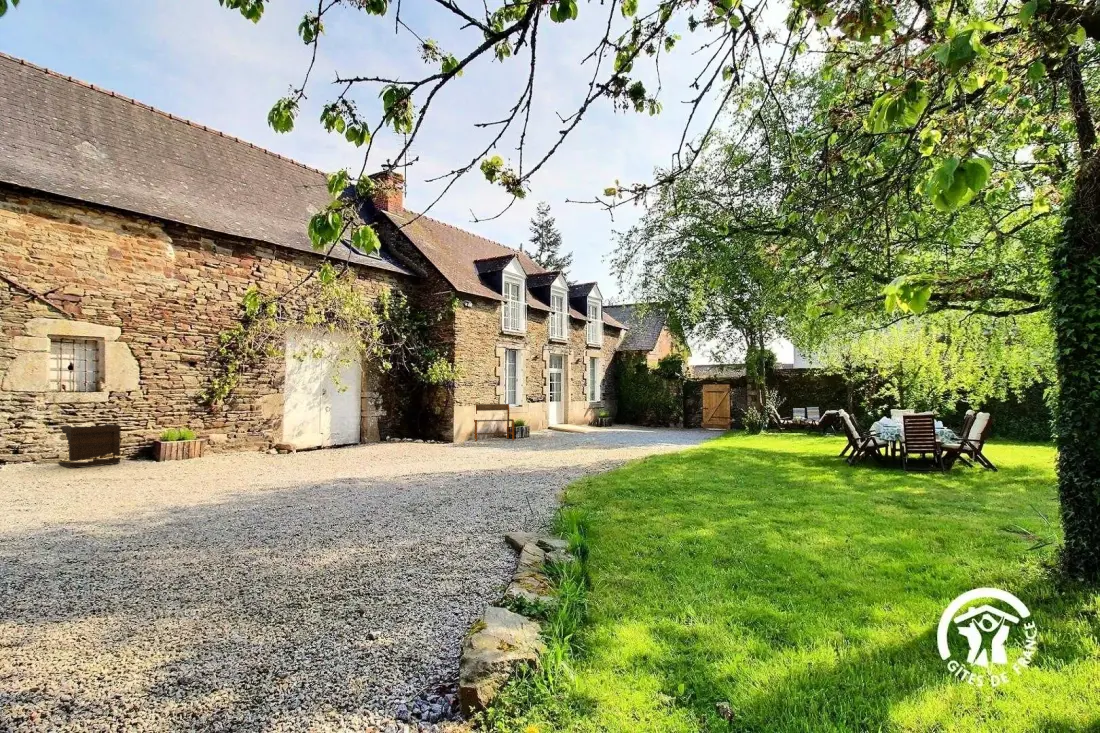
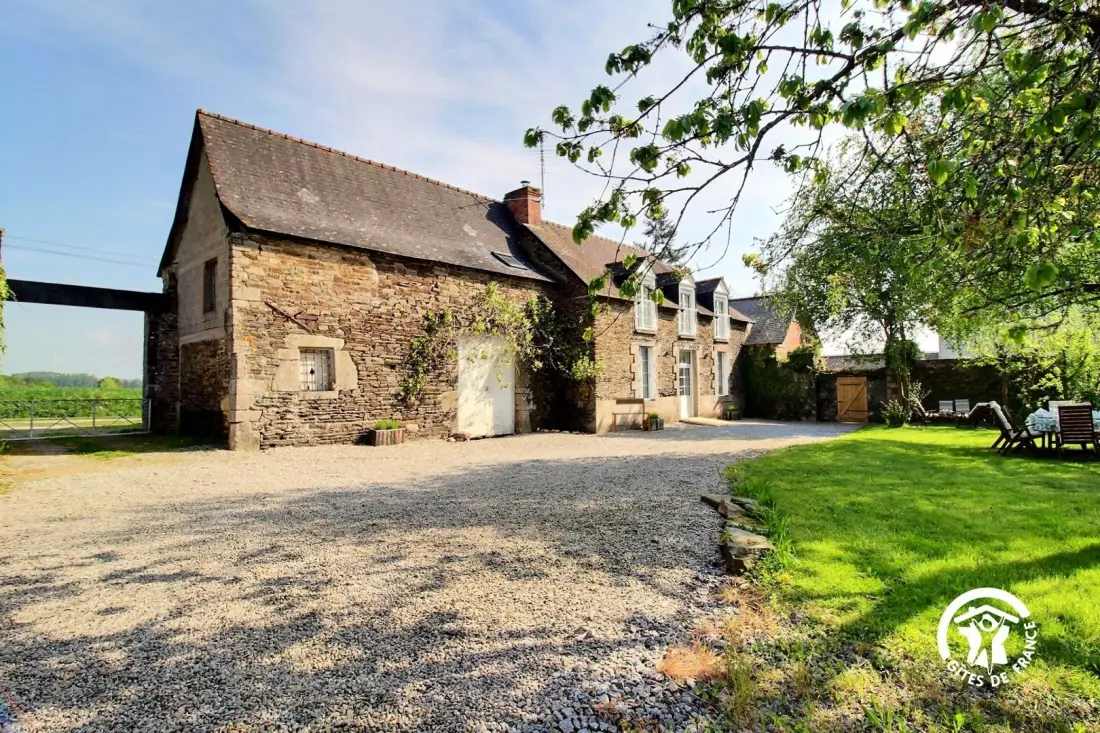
wooden crate: present [58,424,121,469] -> none [308,416,352,450]

